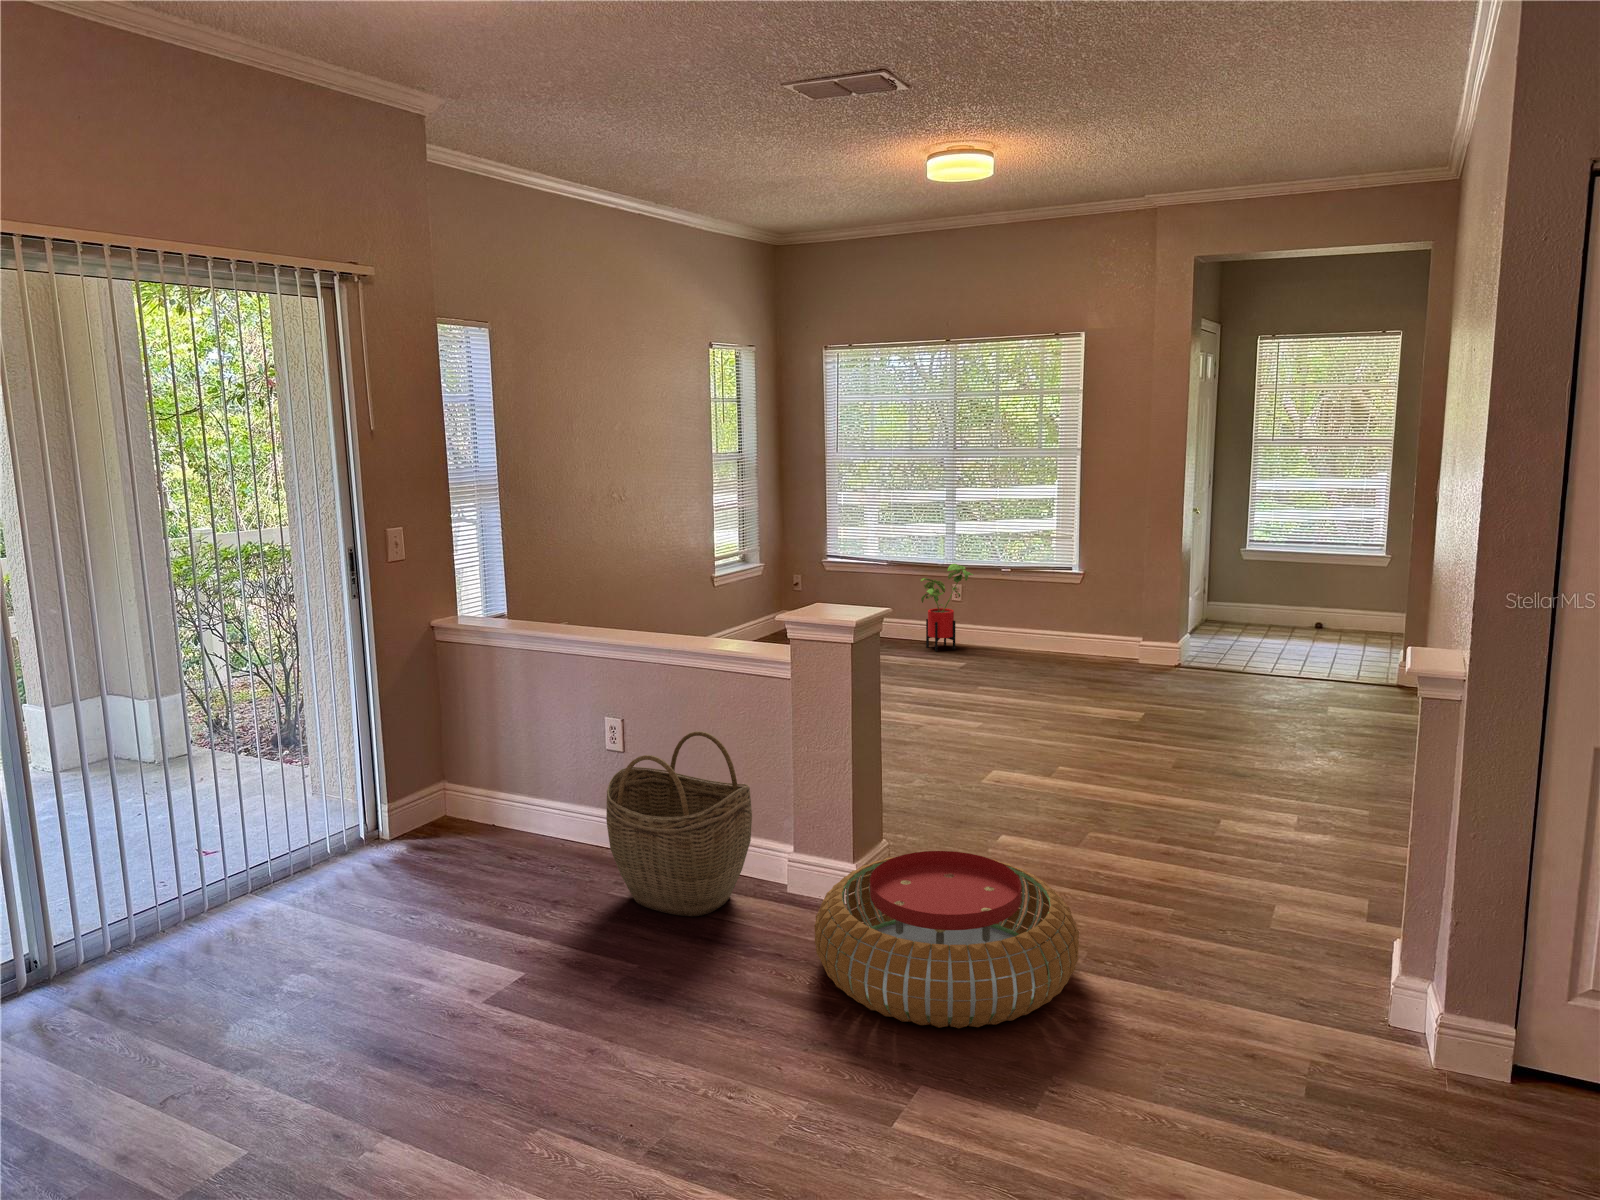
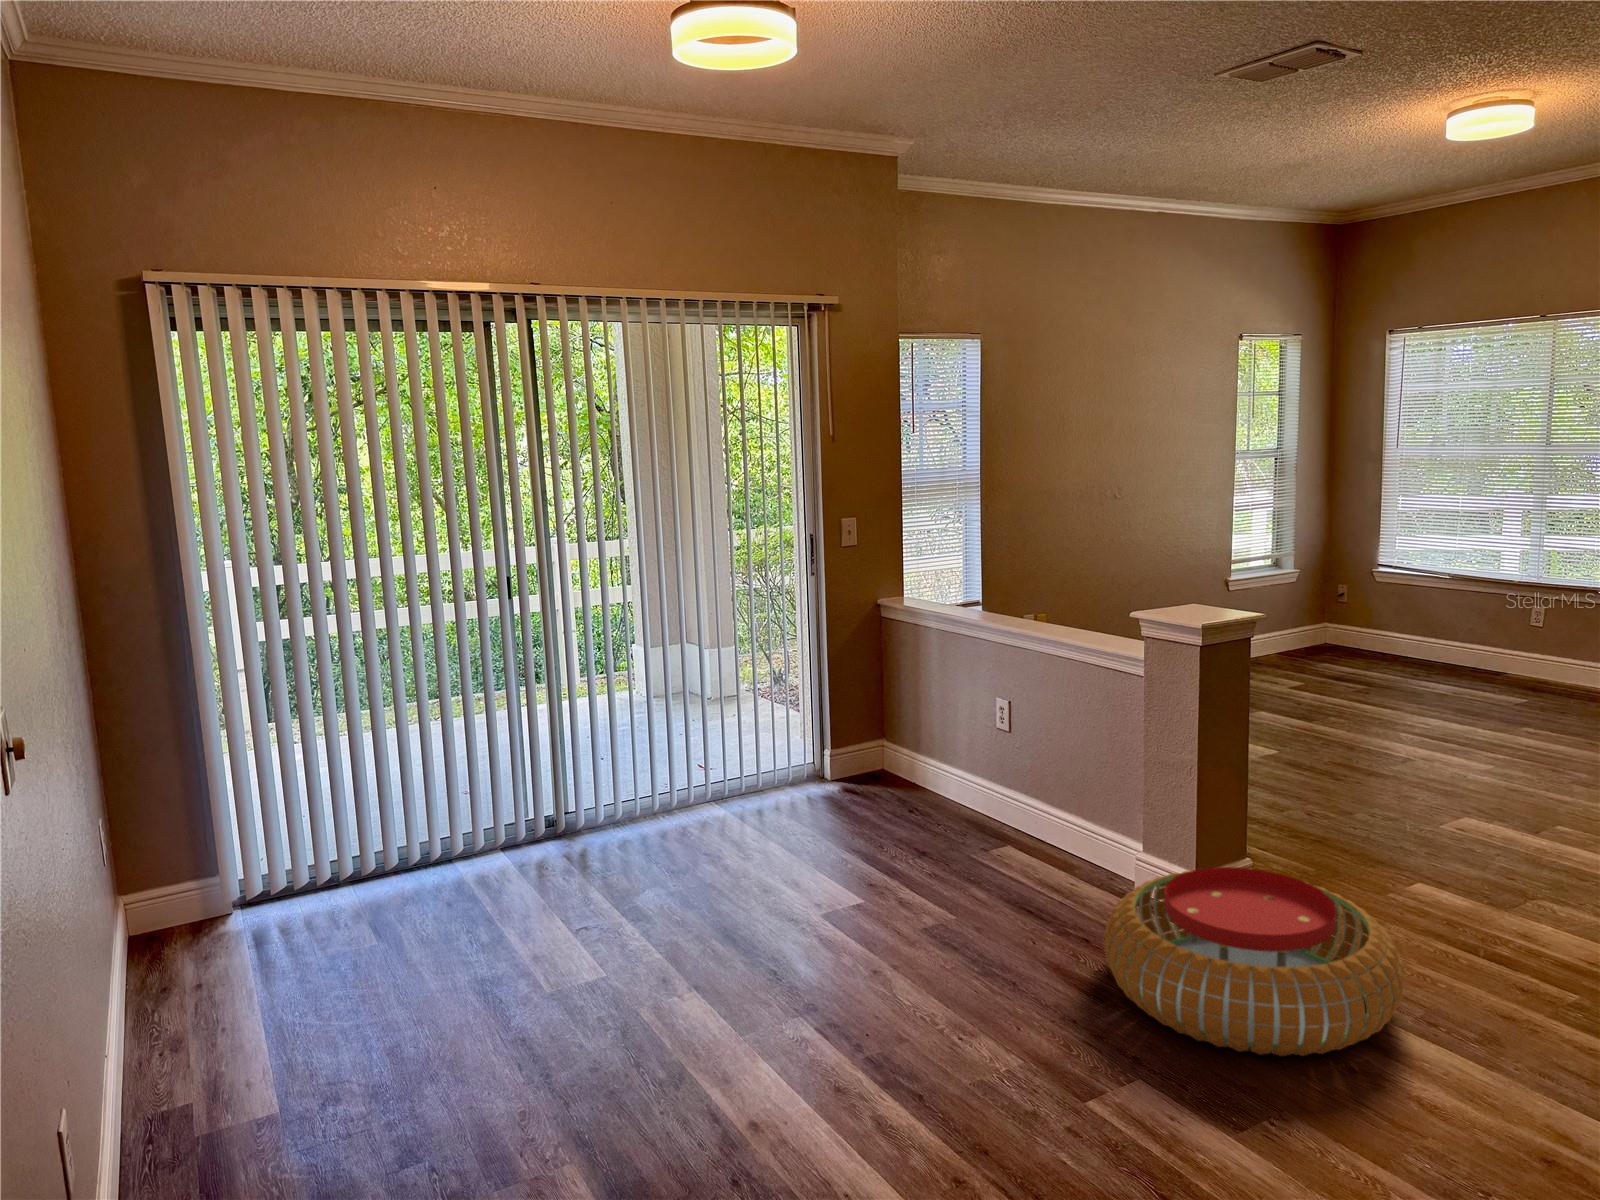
house plant: present [921,564,973,651] -> none [1483,580,1562,682]
woven basket: present [606,731,752,916] -> none [967,718,1102,890]

